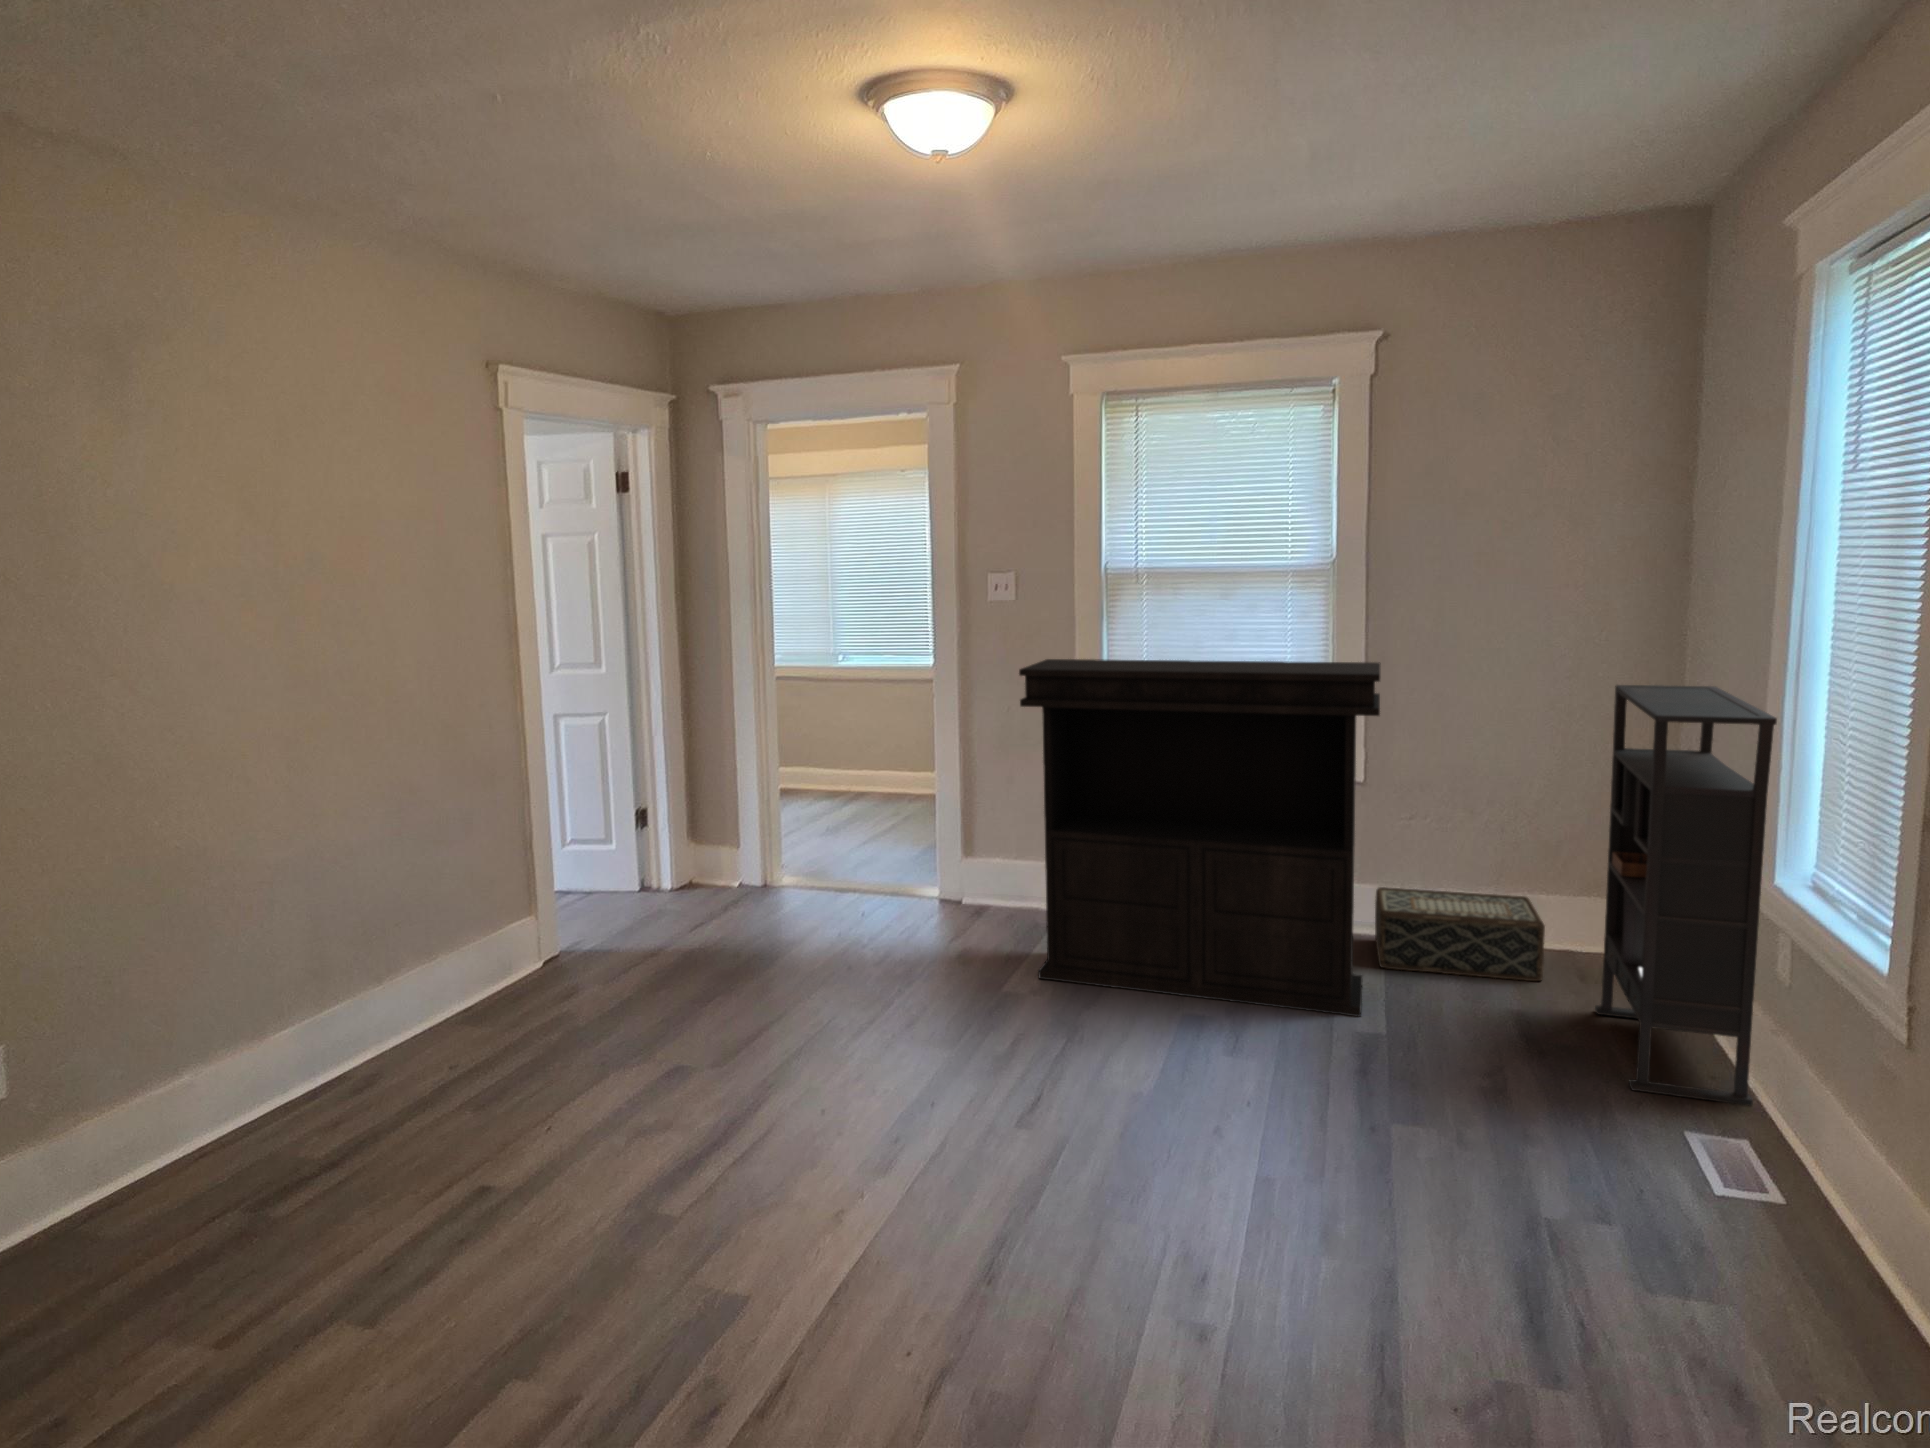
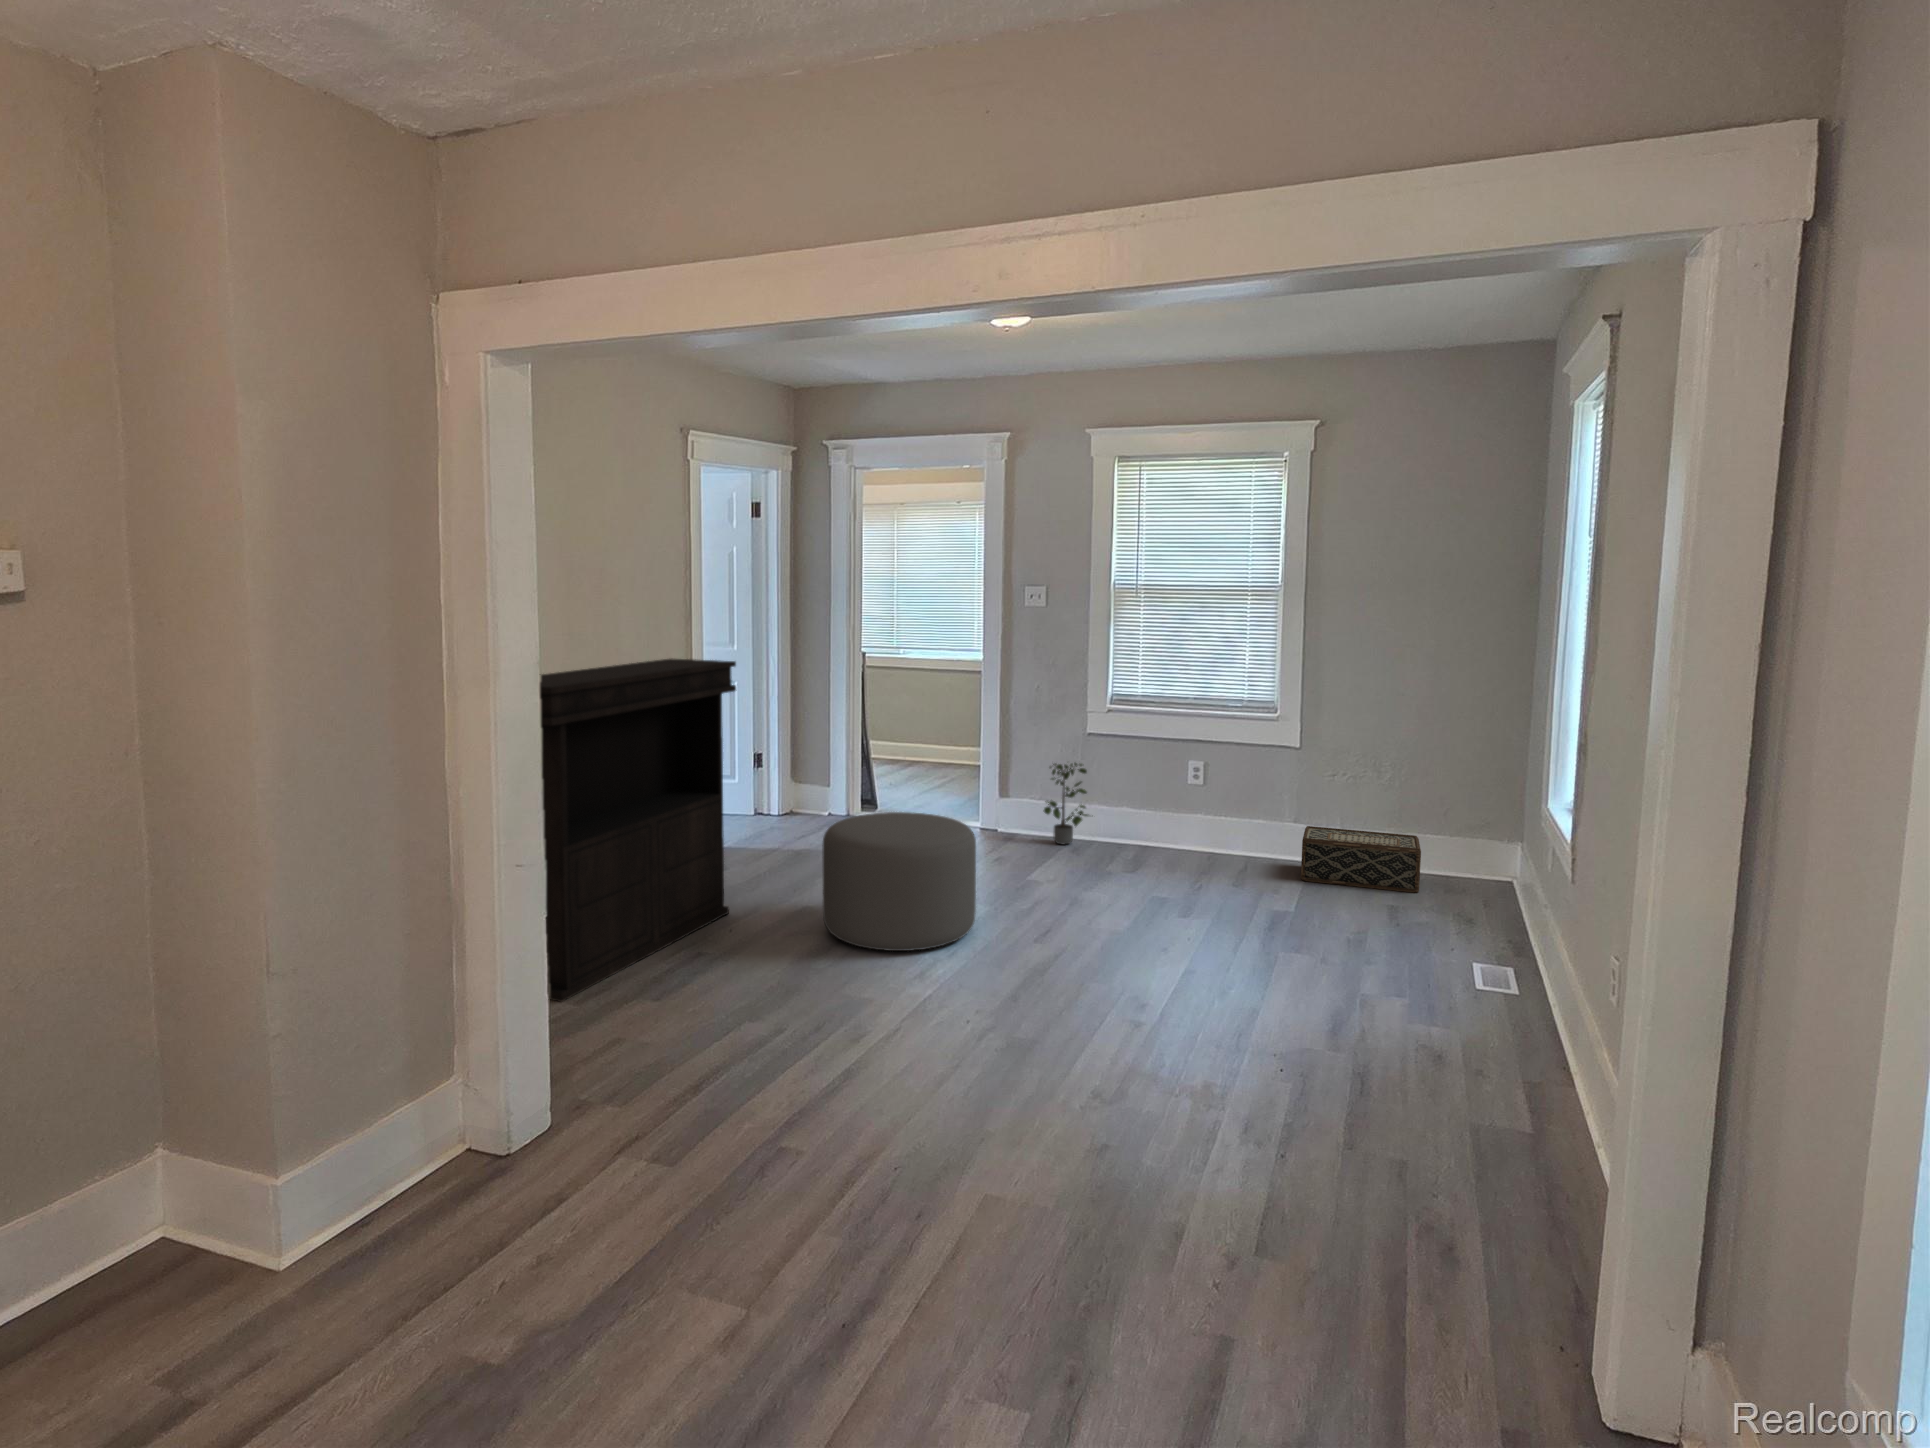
console table: present [1019,659,1380,1017] -> present [540,659,736,1002]
bookshelf: present [1595,685,1777,1106] -> none [1448,675,1546,957]
potted plant: none [1024,807,1093,920] -> present [1044,763,1088,845]
ottoman: none [689,925,931,1168] -> present [822,812,976,951]

